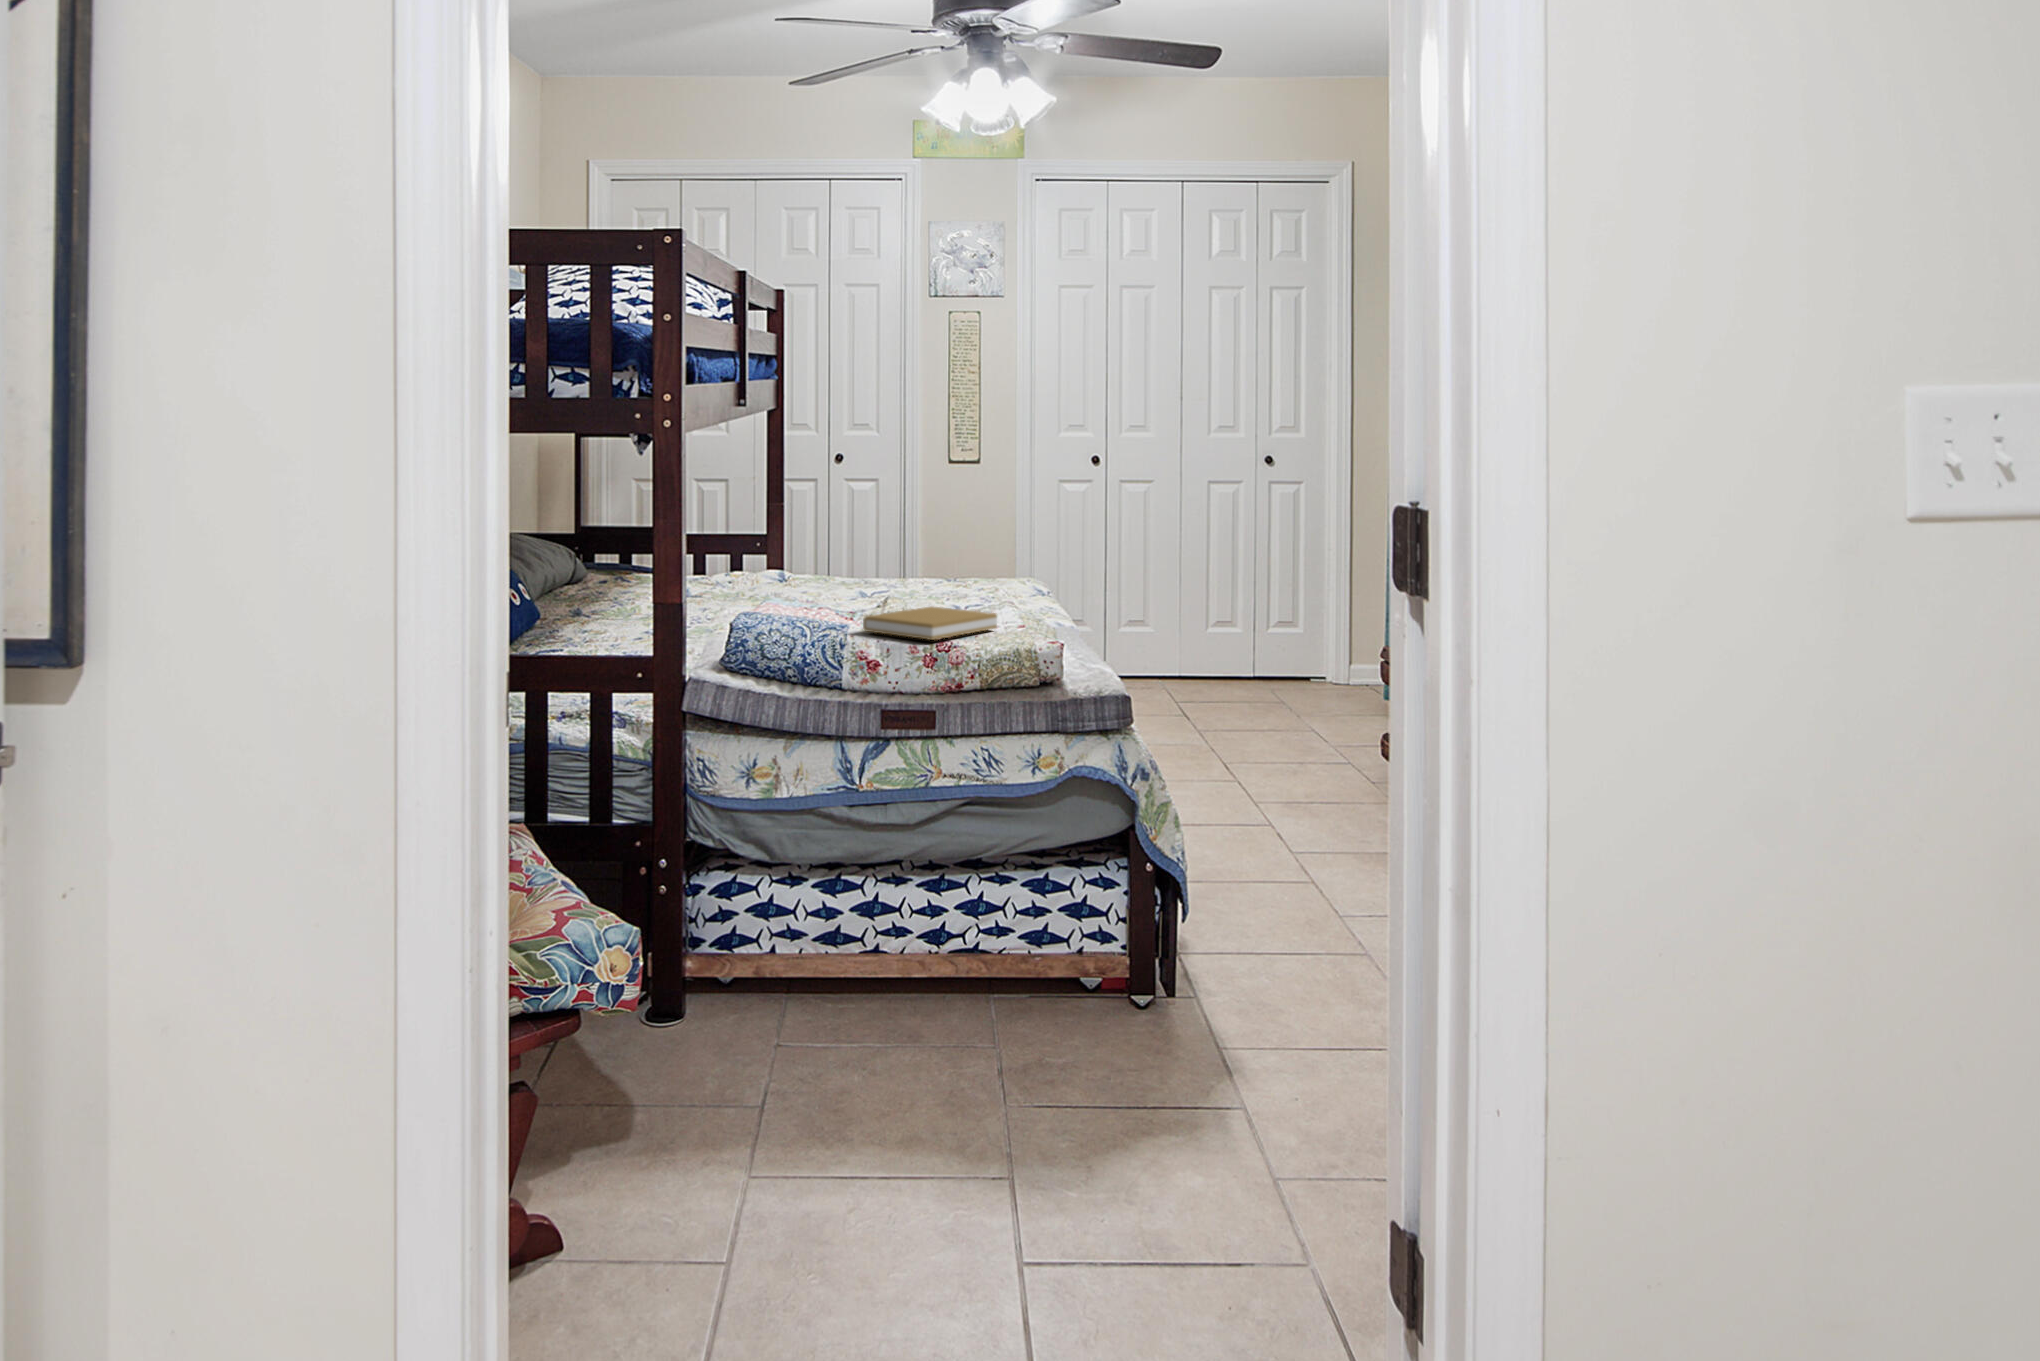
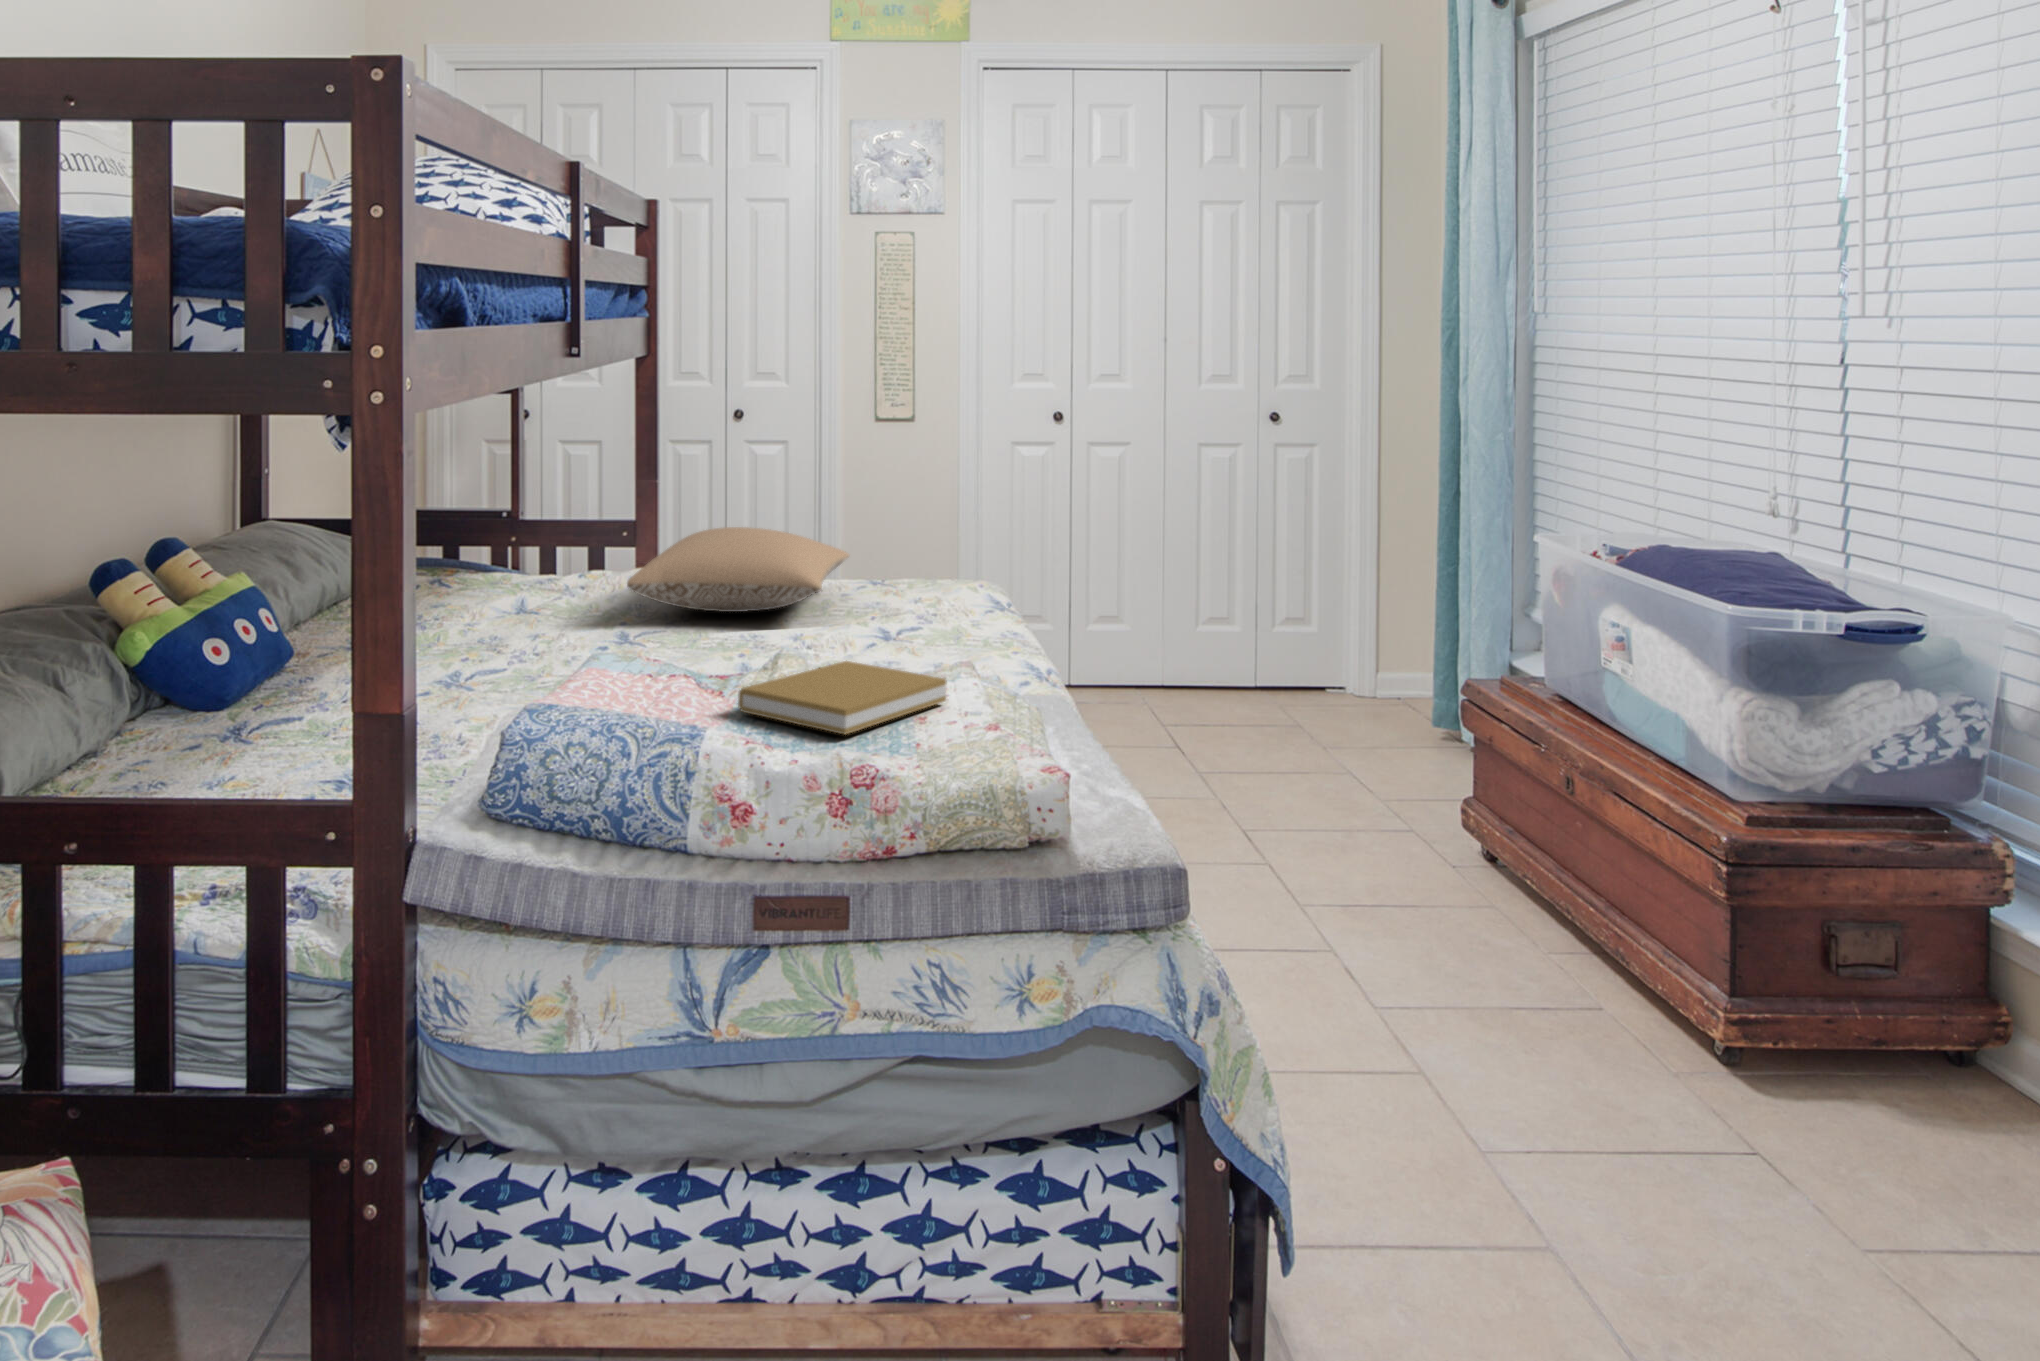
pillow: none [771,535,931,594] -> present [627,527,849,612]

